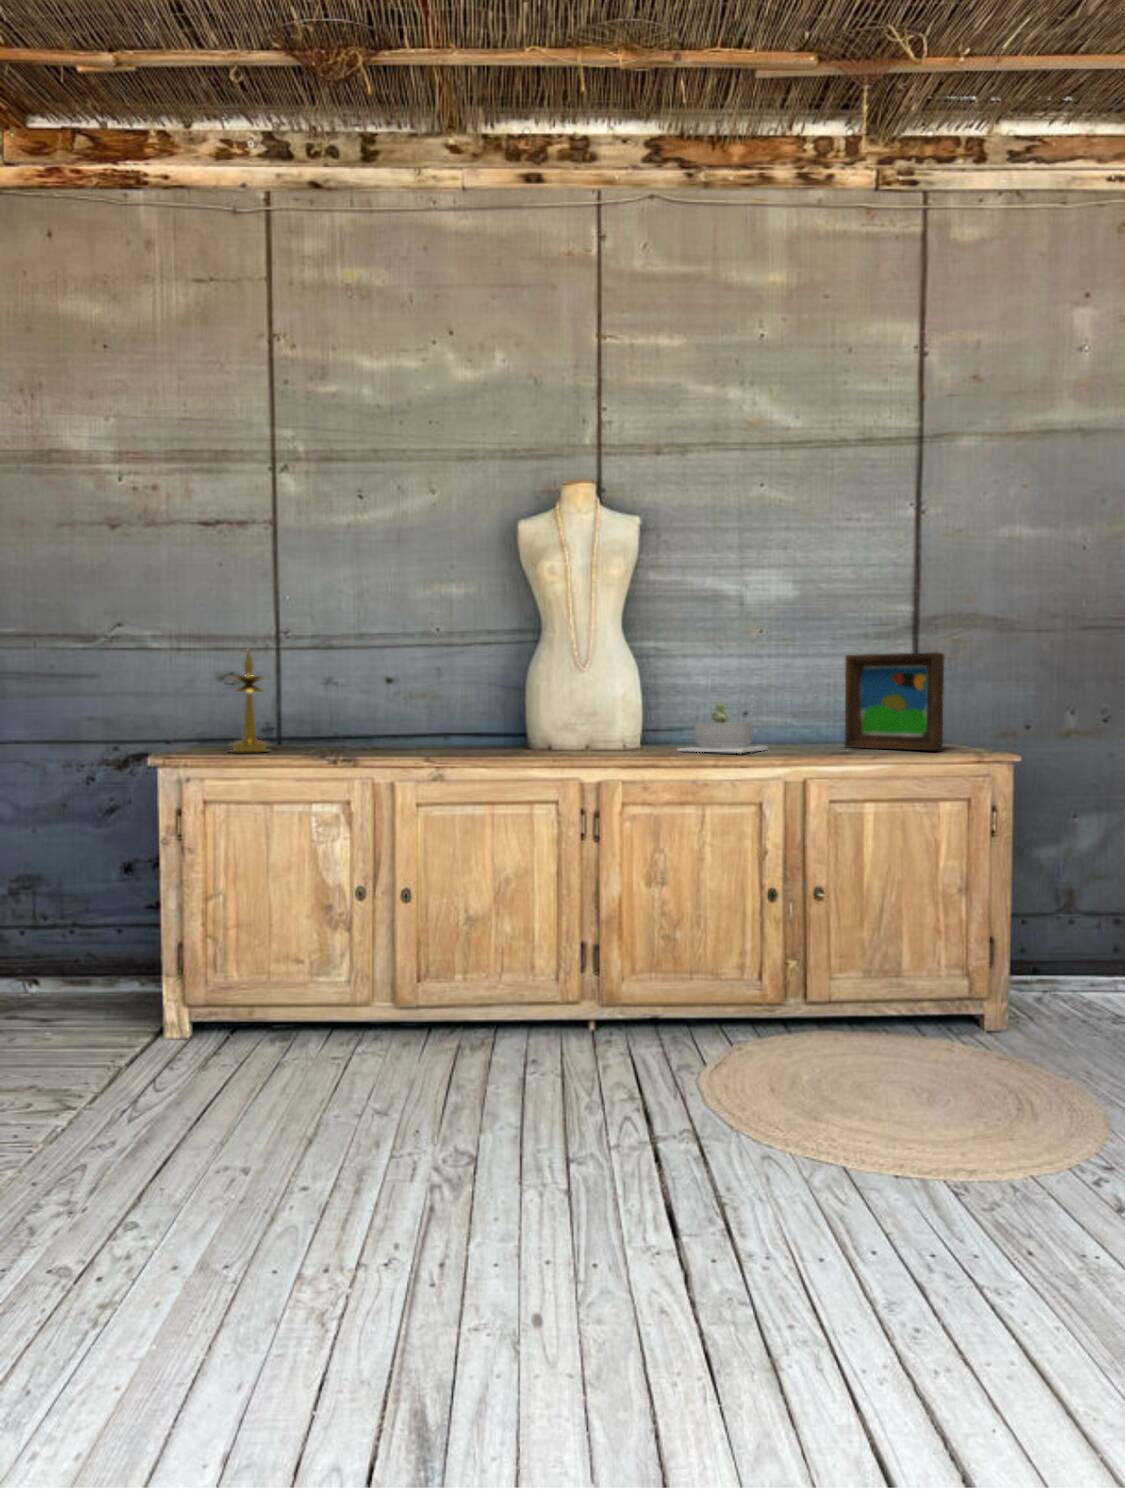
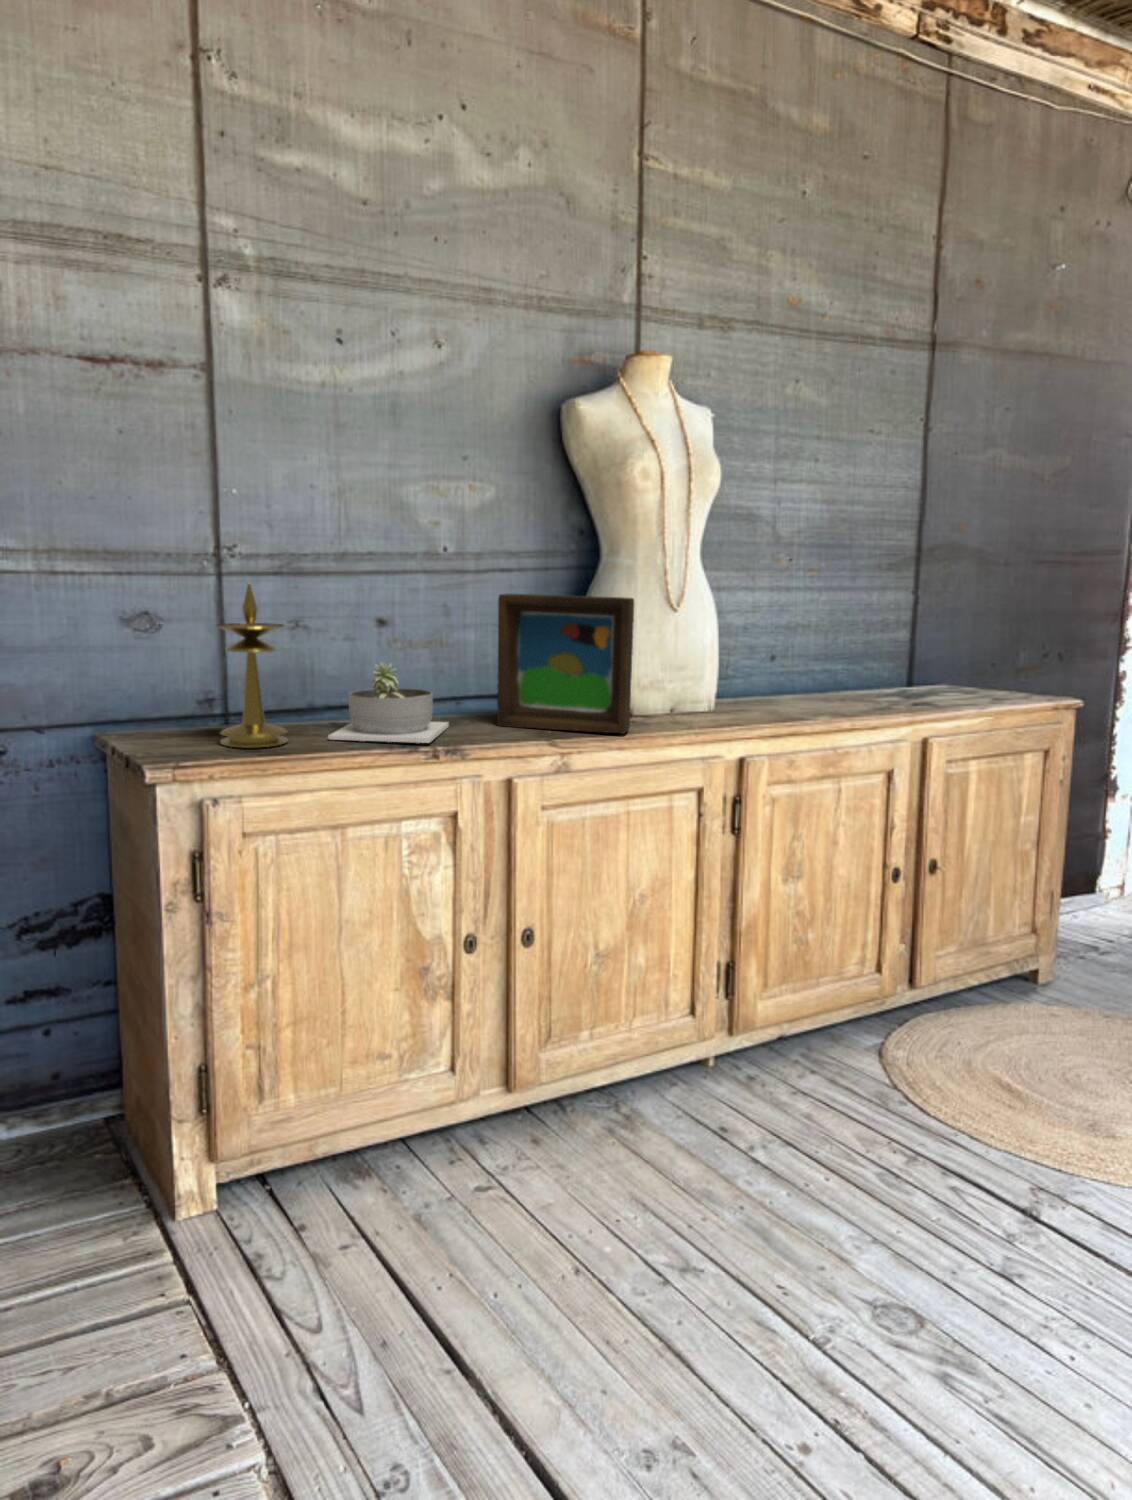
picture frame: present [845,652,944,750] -> present [497,594,634,734]
succulent planter: present [678,702,768,753] -> present [328,663,449,743]

